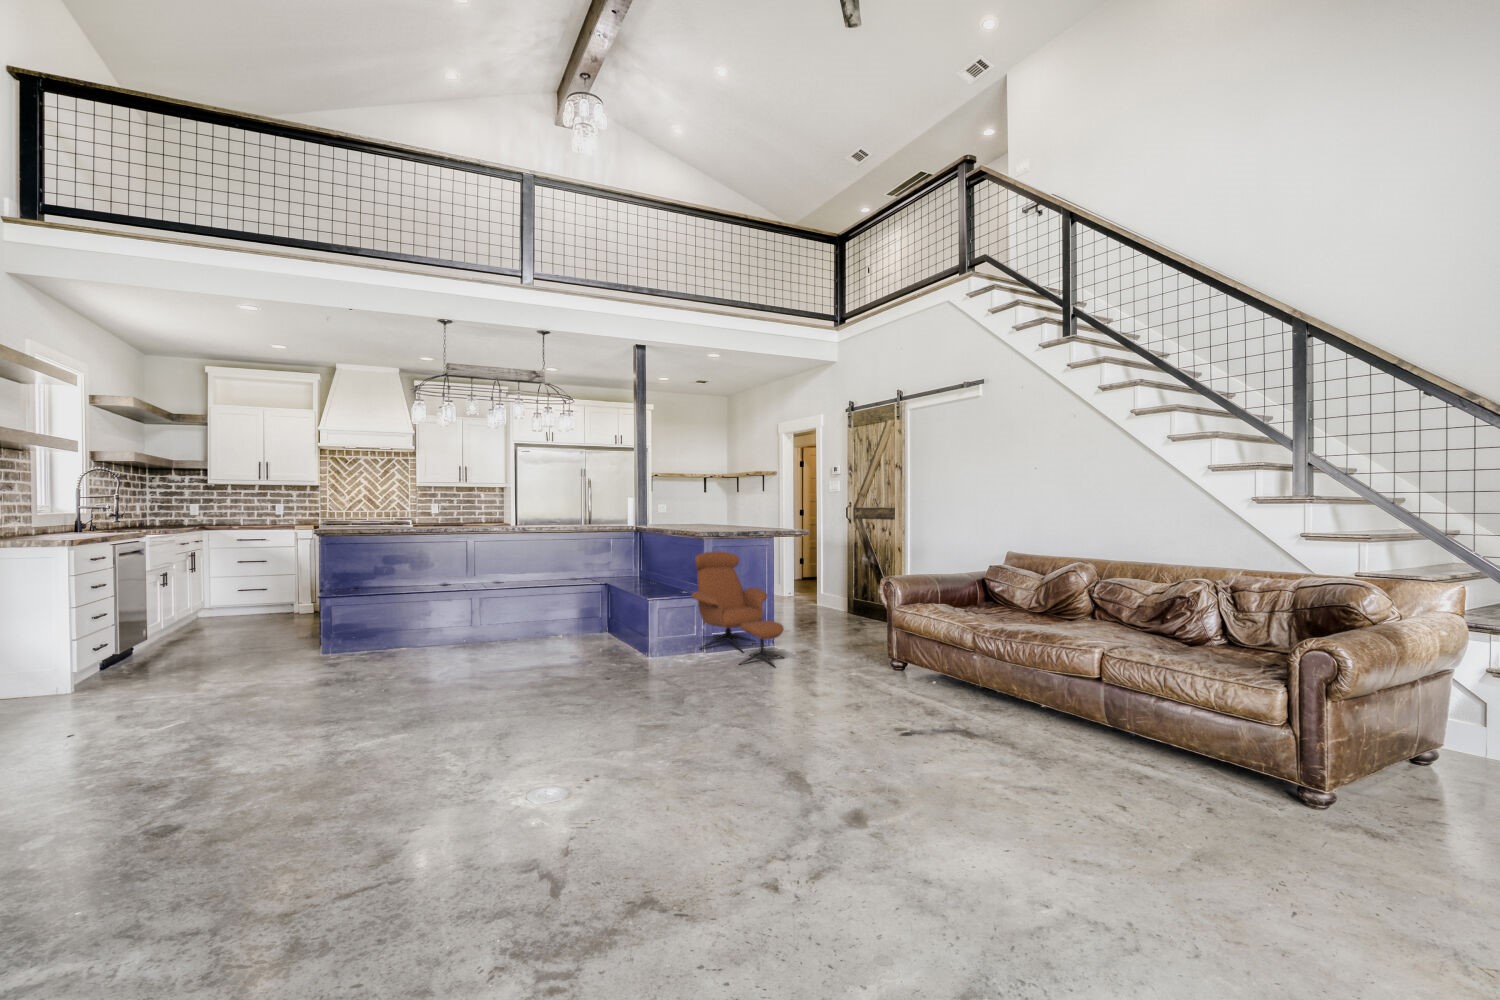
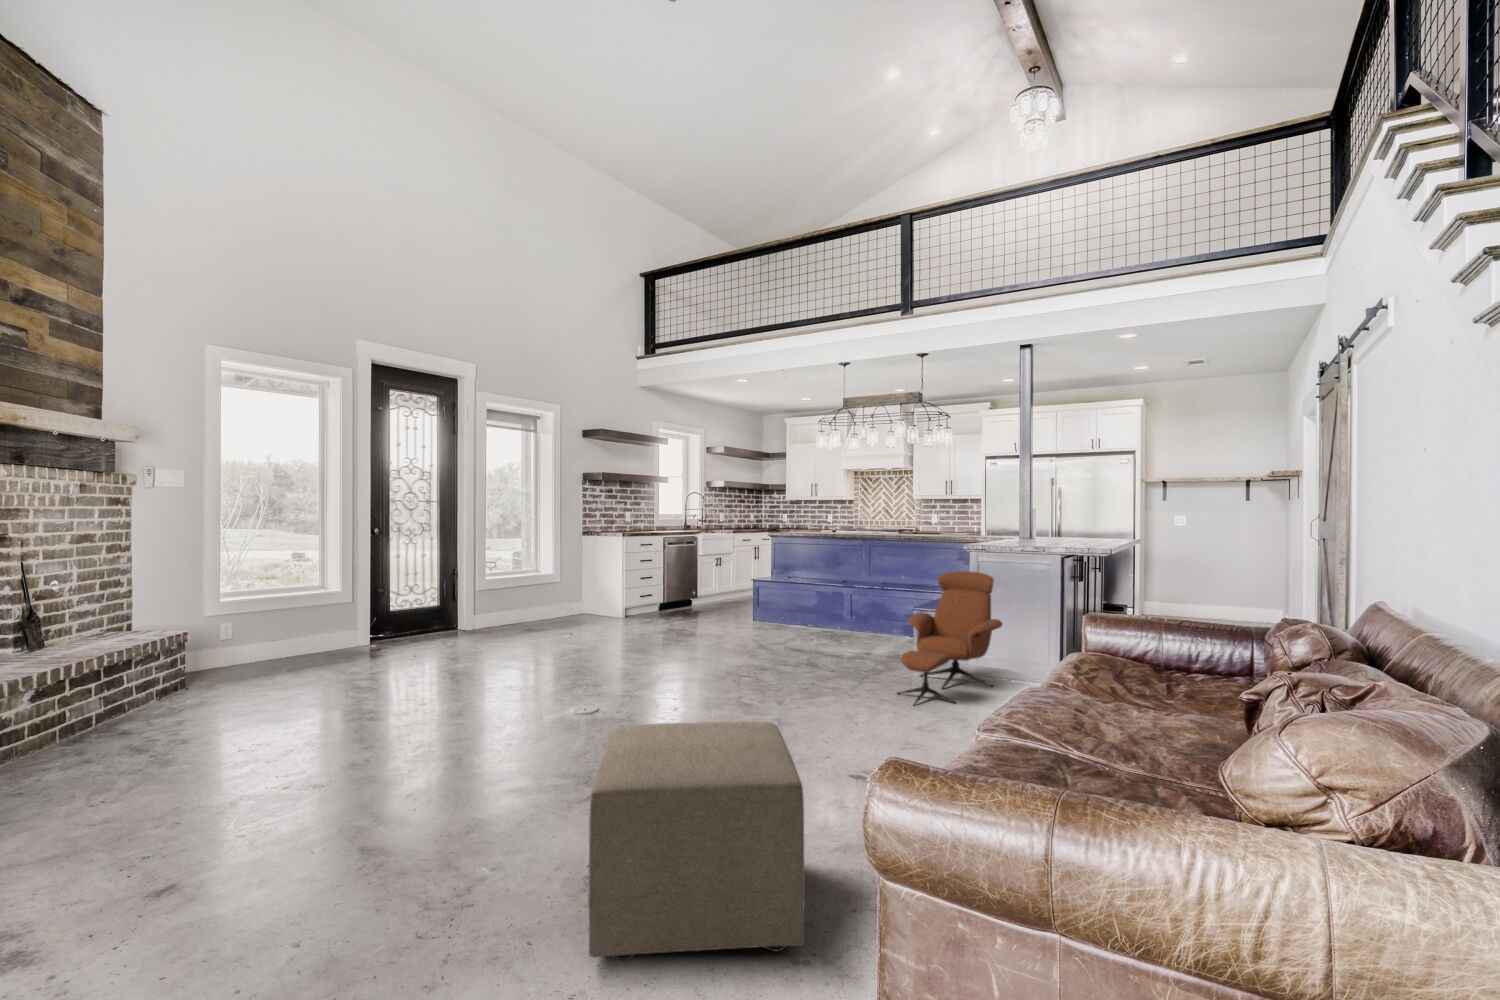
ottoman: none [1090,666,1313,856] -> present [588,722,805,960]

